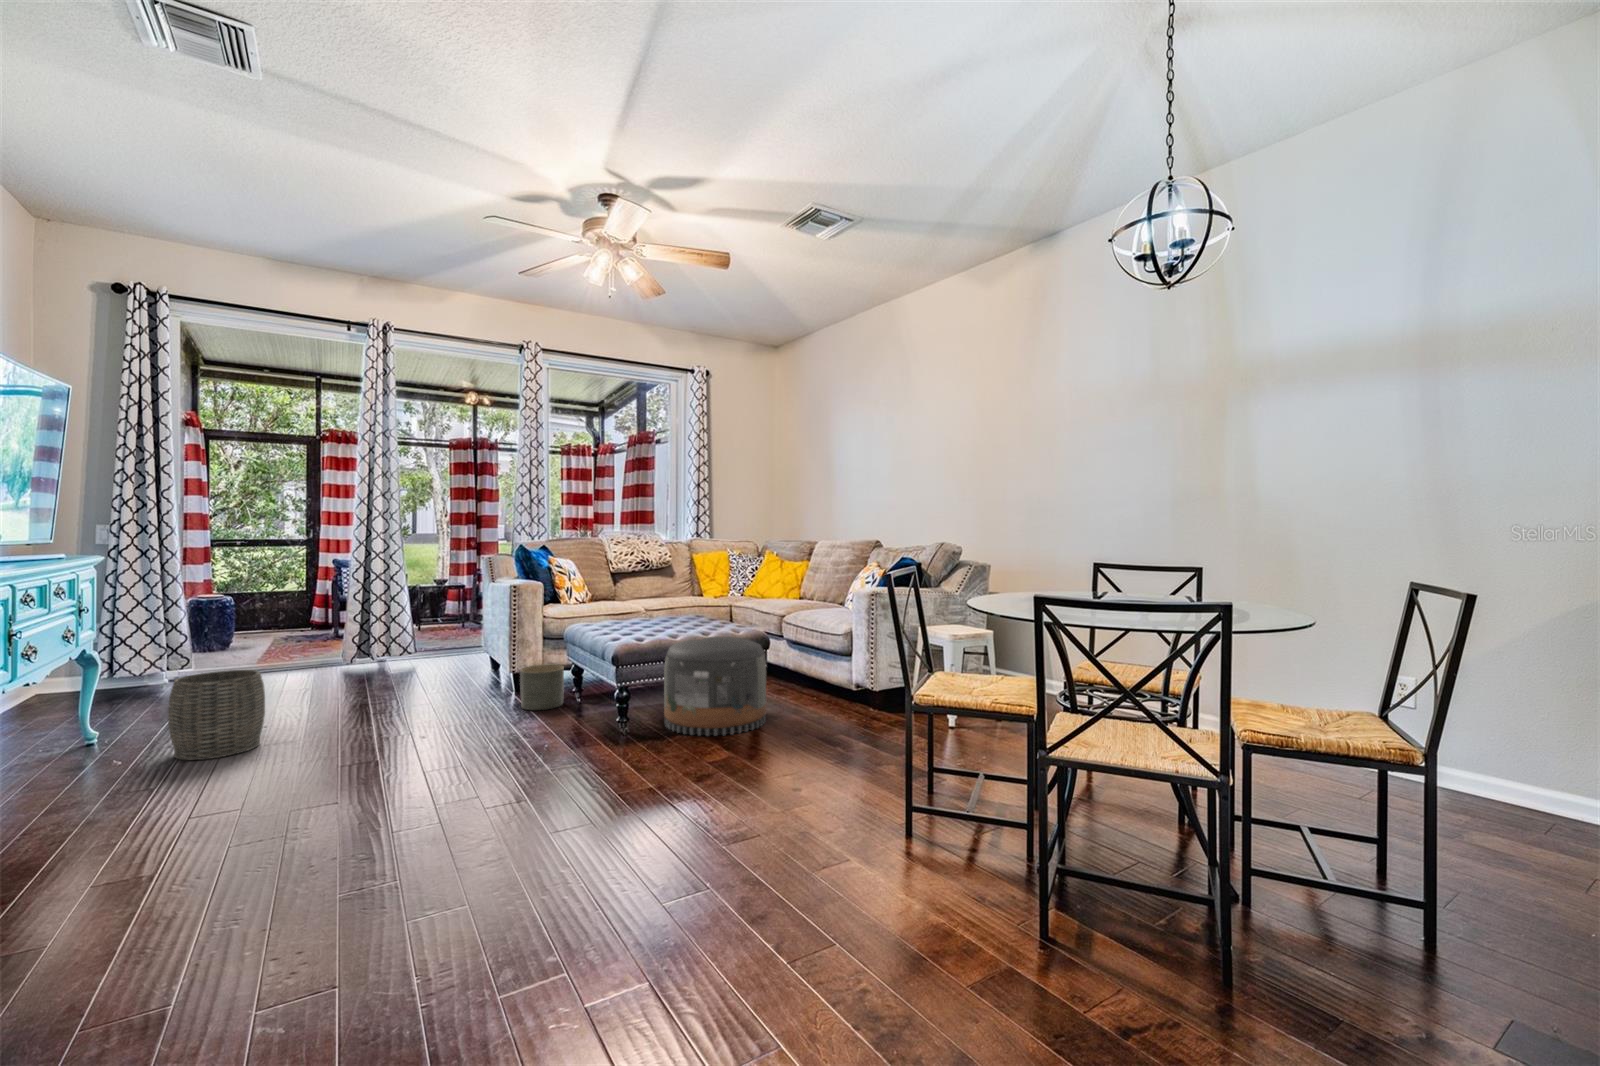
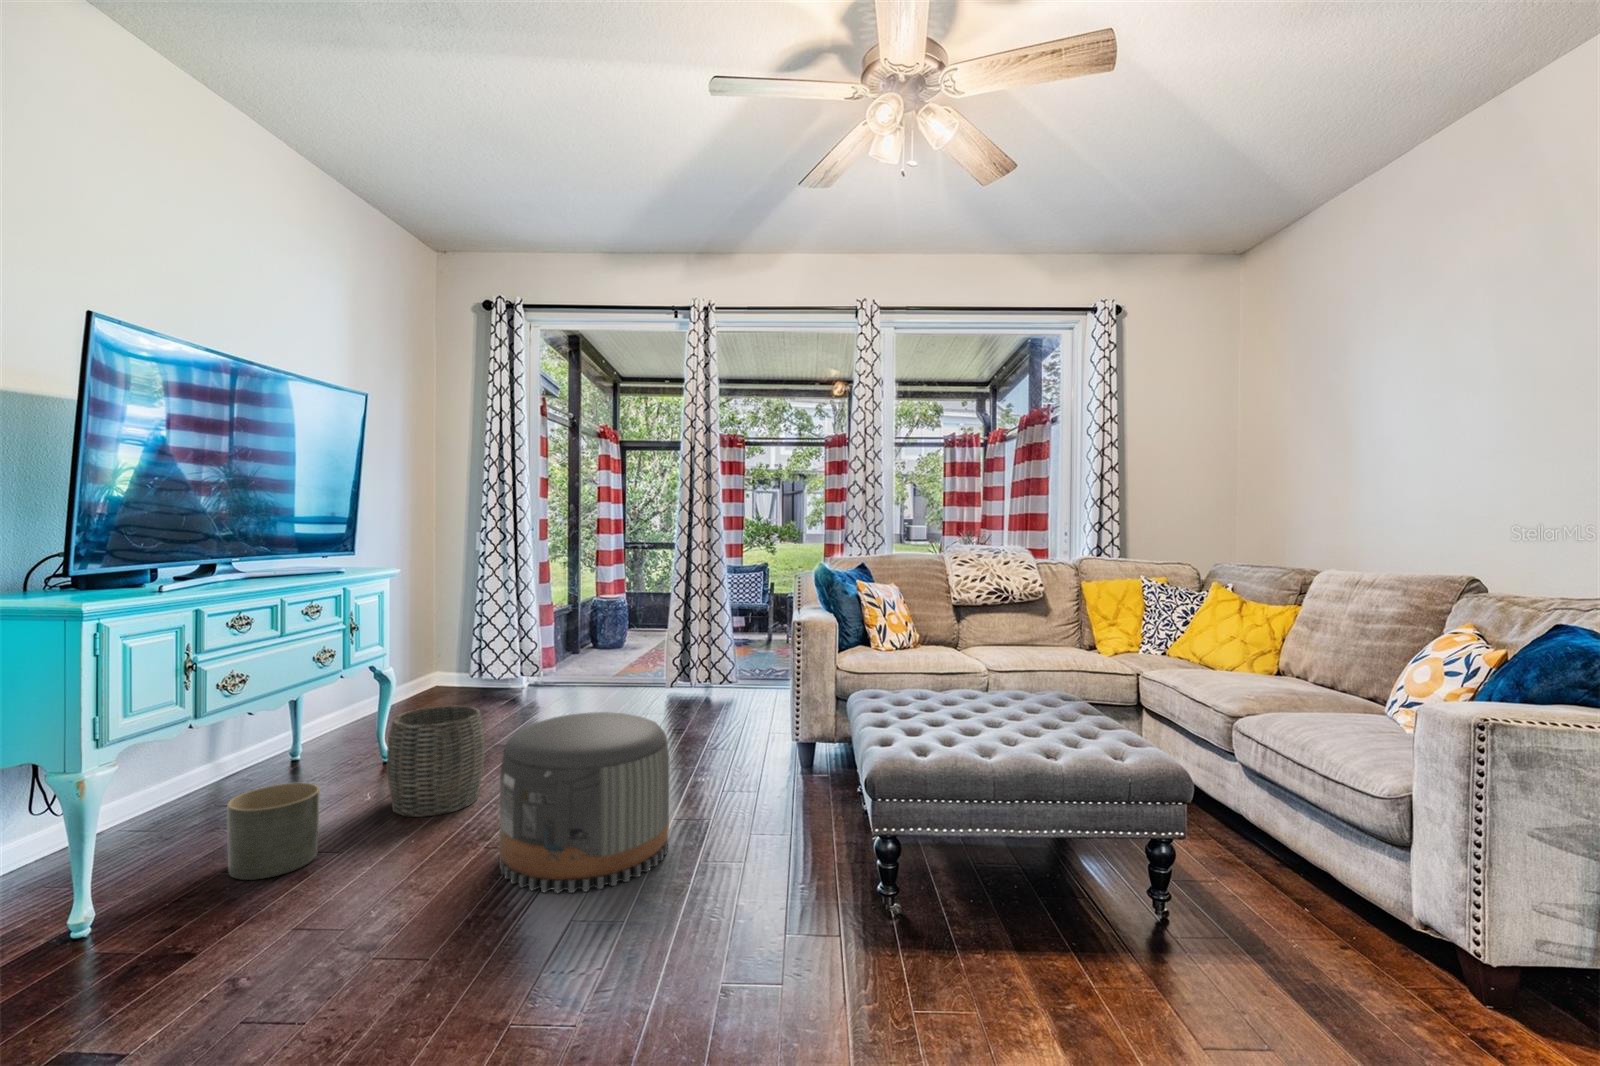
pouf: present [664,637,766,736] -> present [499,712,669,893]
planter: present [520,664,564,710] -> present [227,783,320,880]

